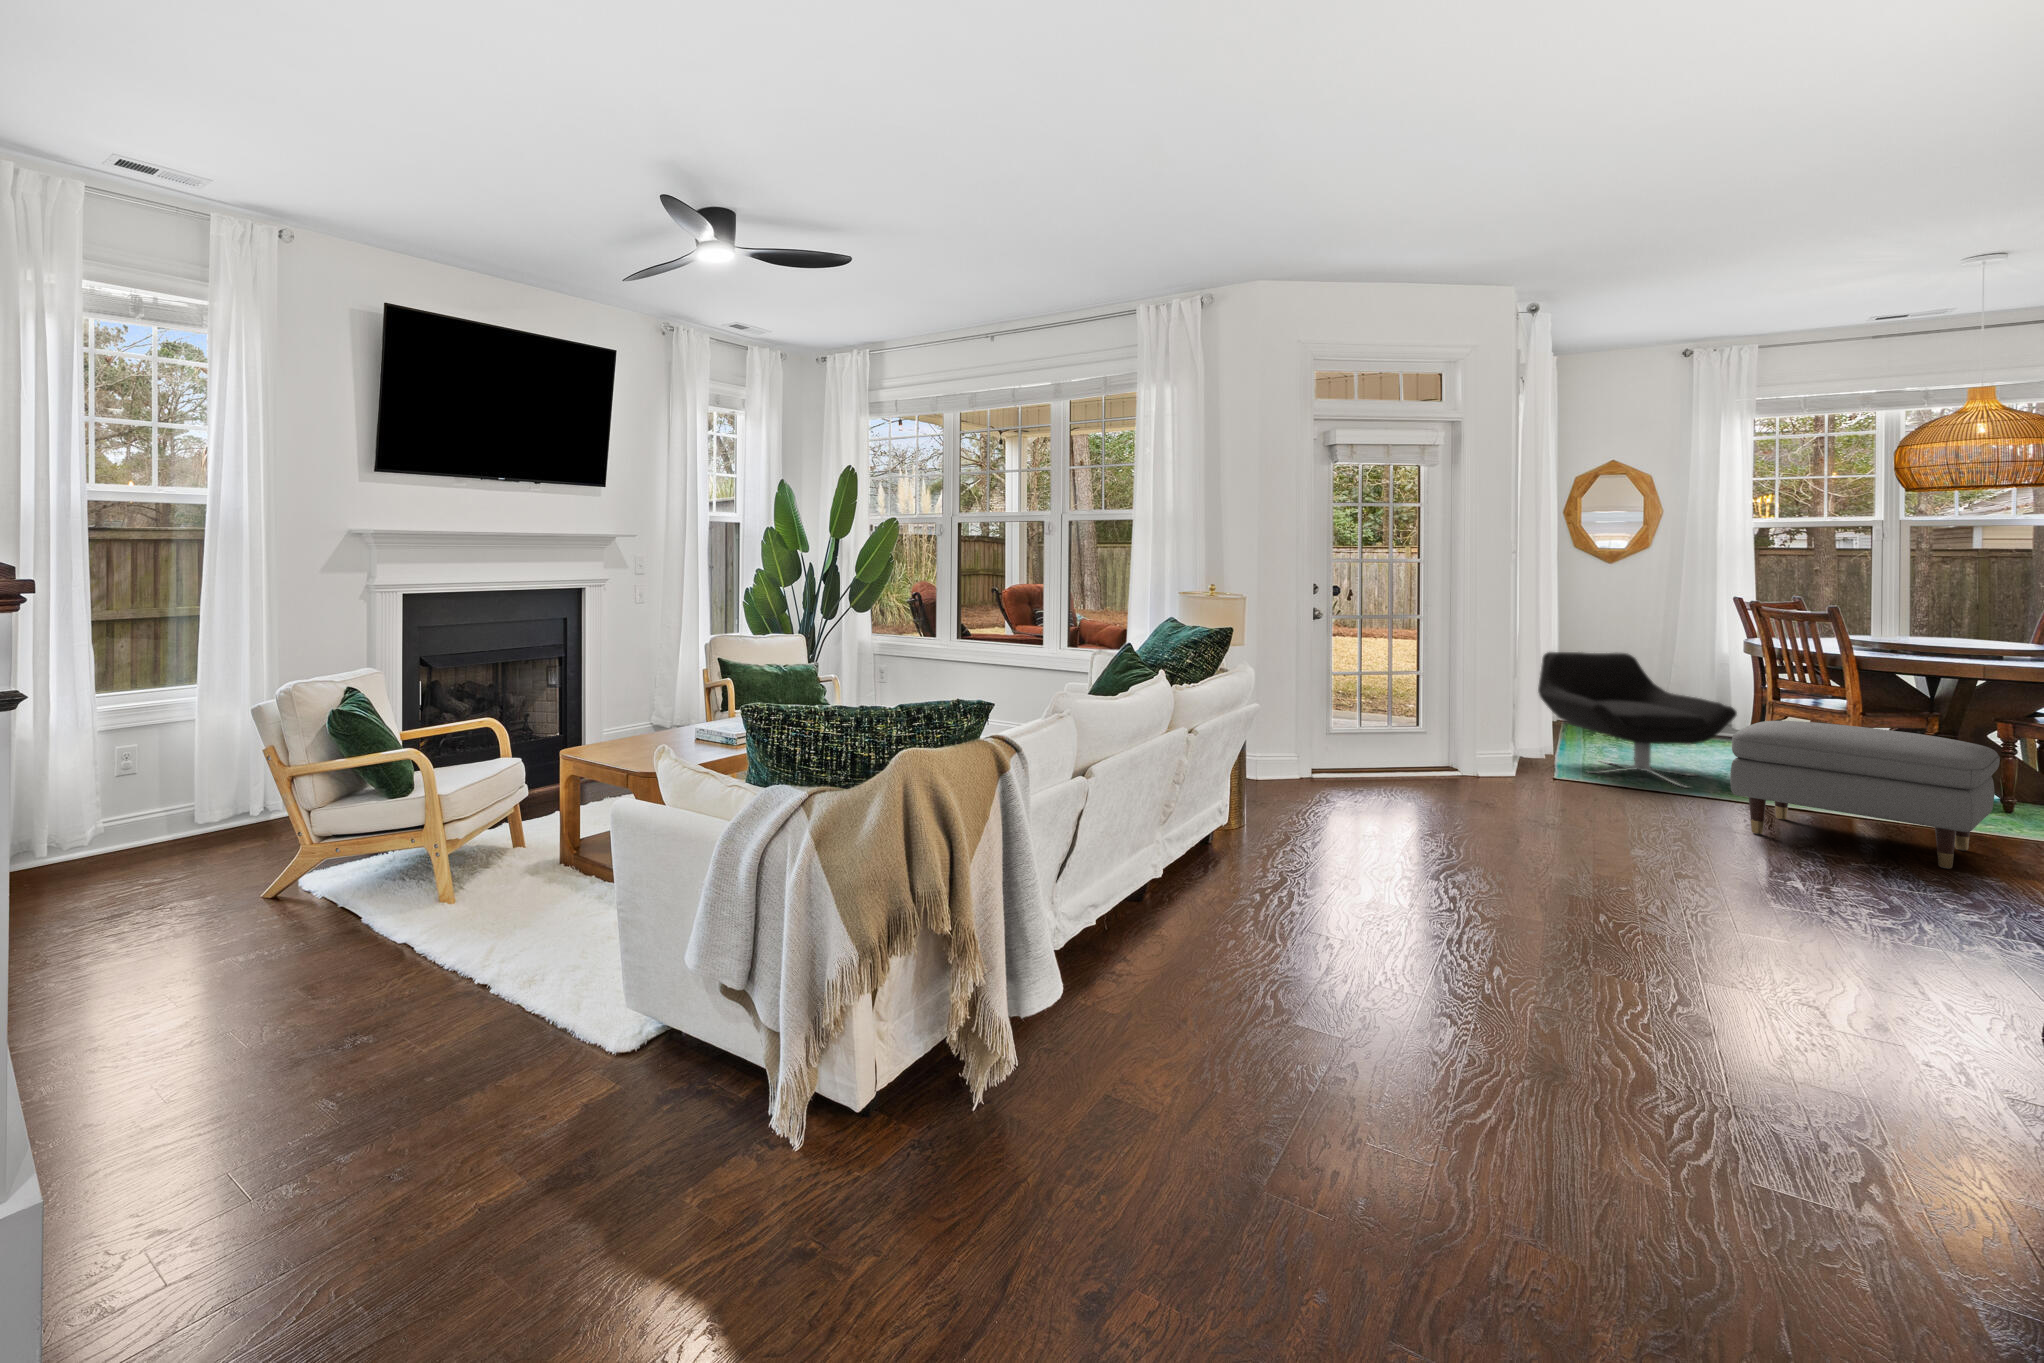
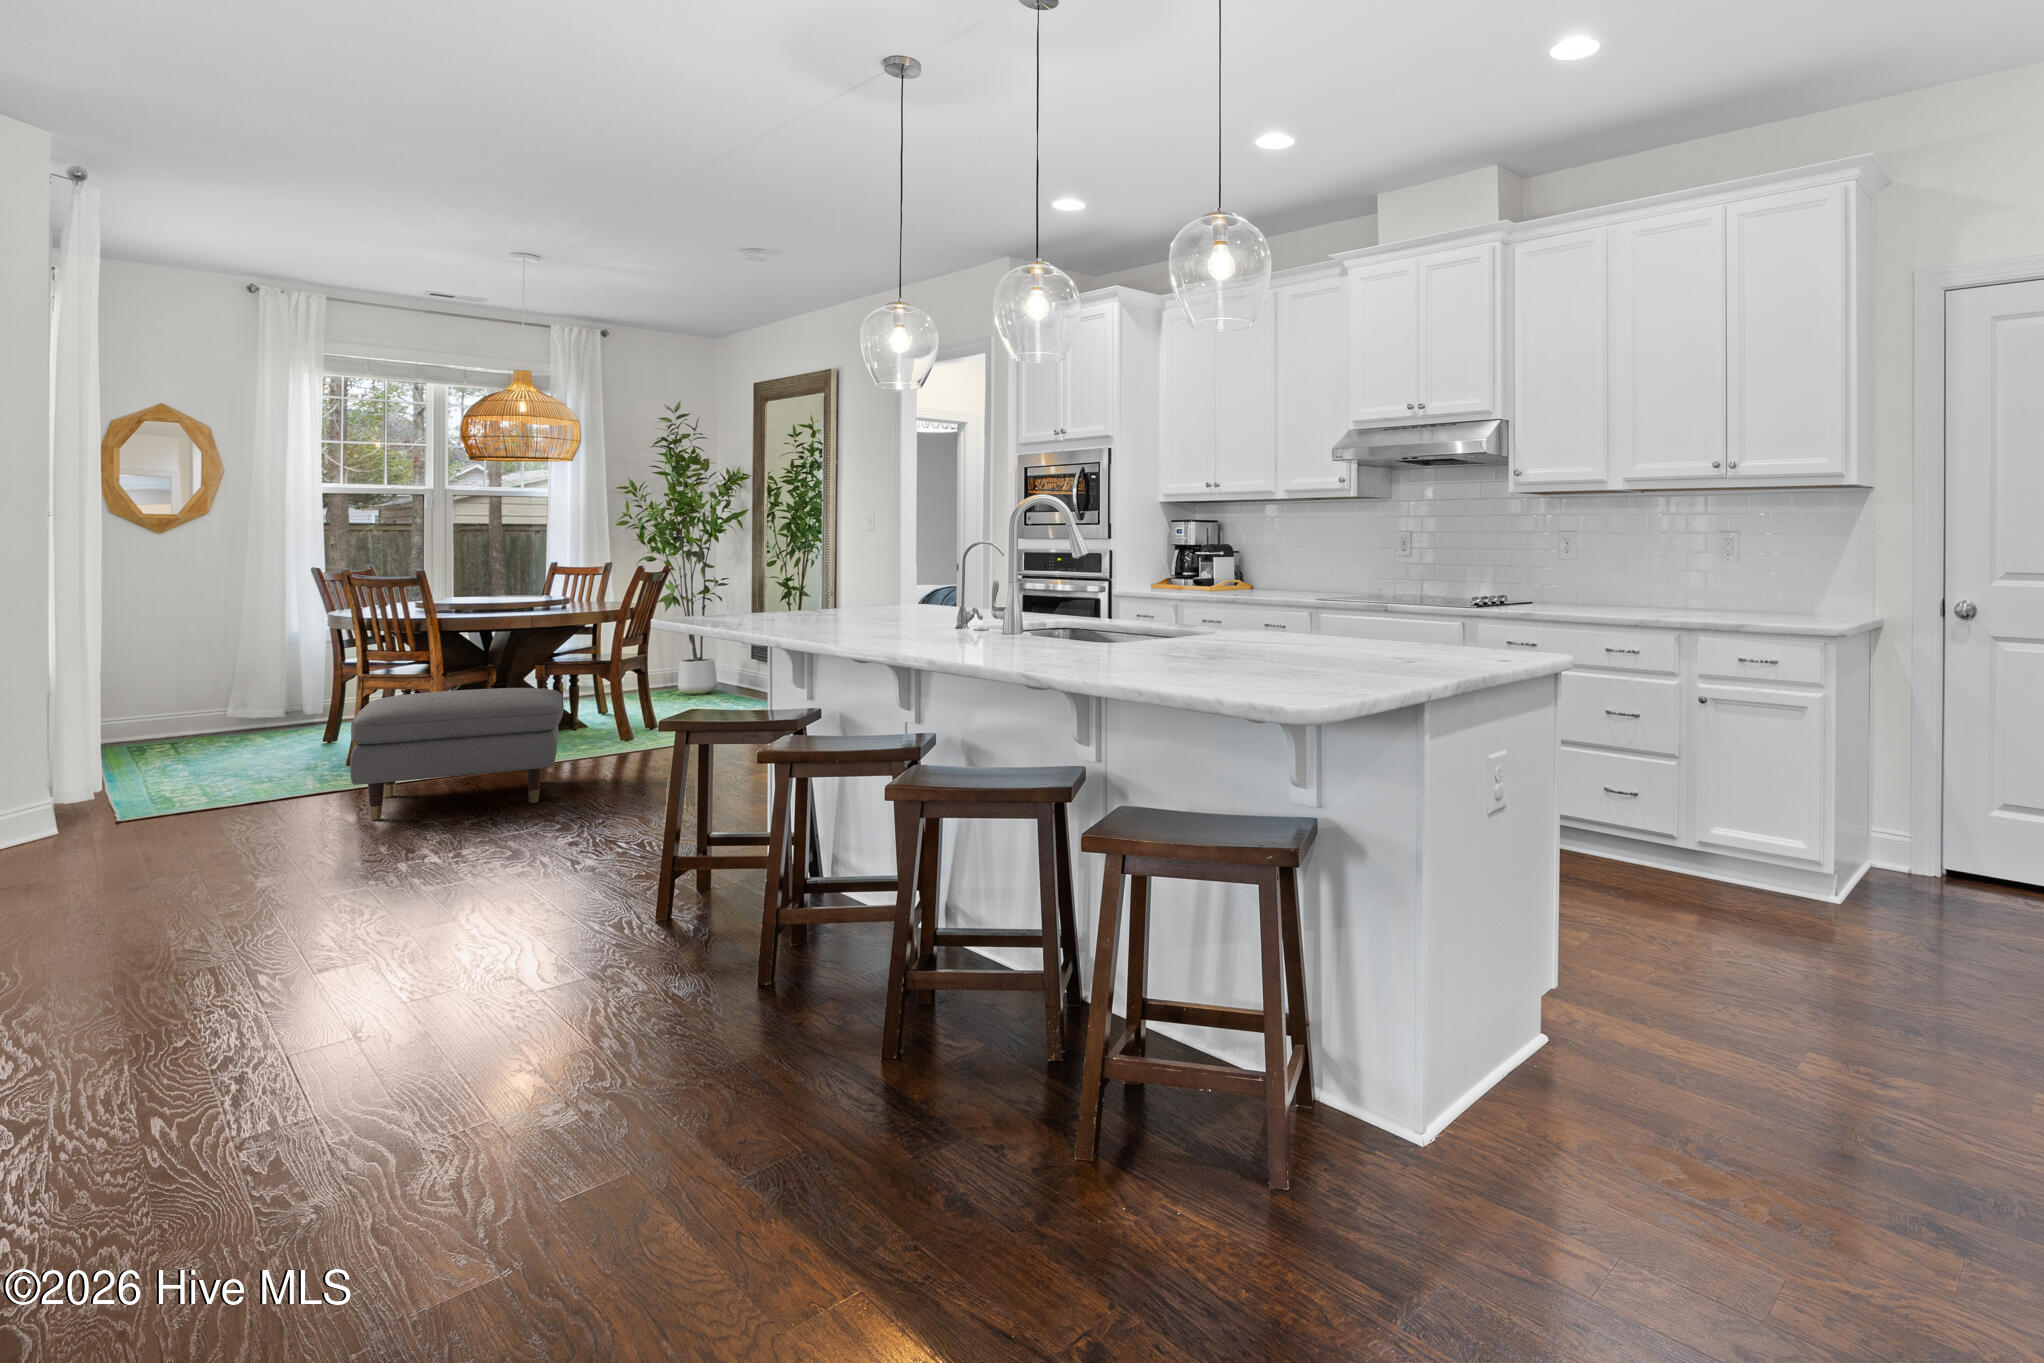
lounge chair: present [1538,652,1737,788] -> none [73,644,331,801]

